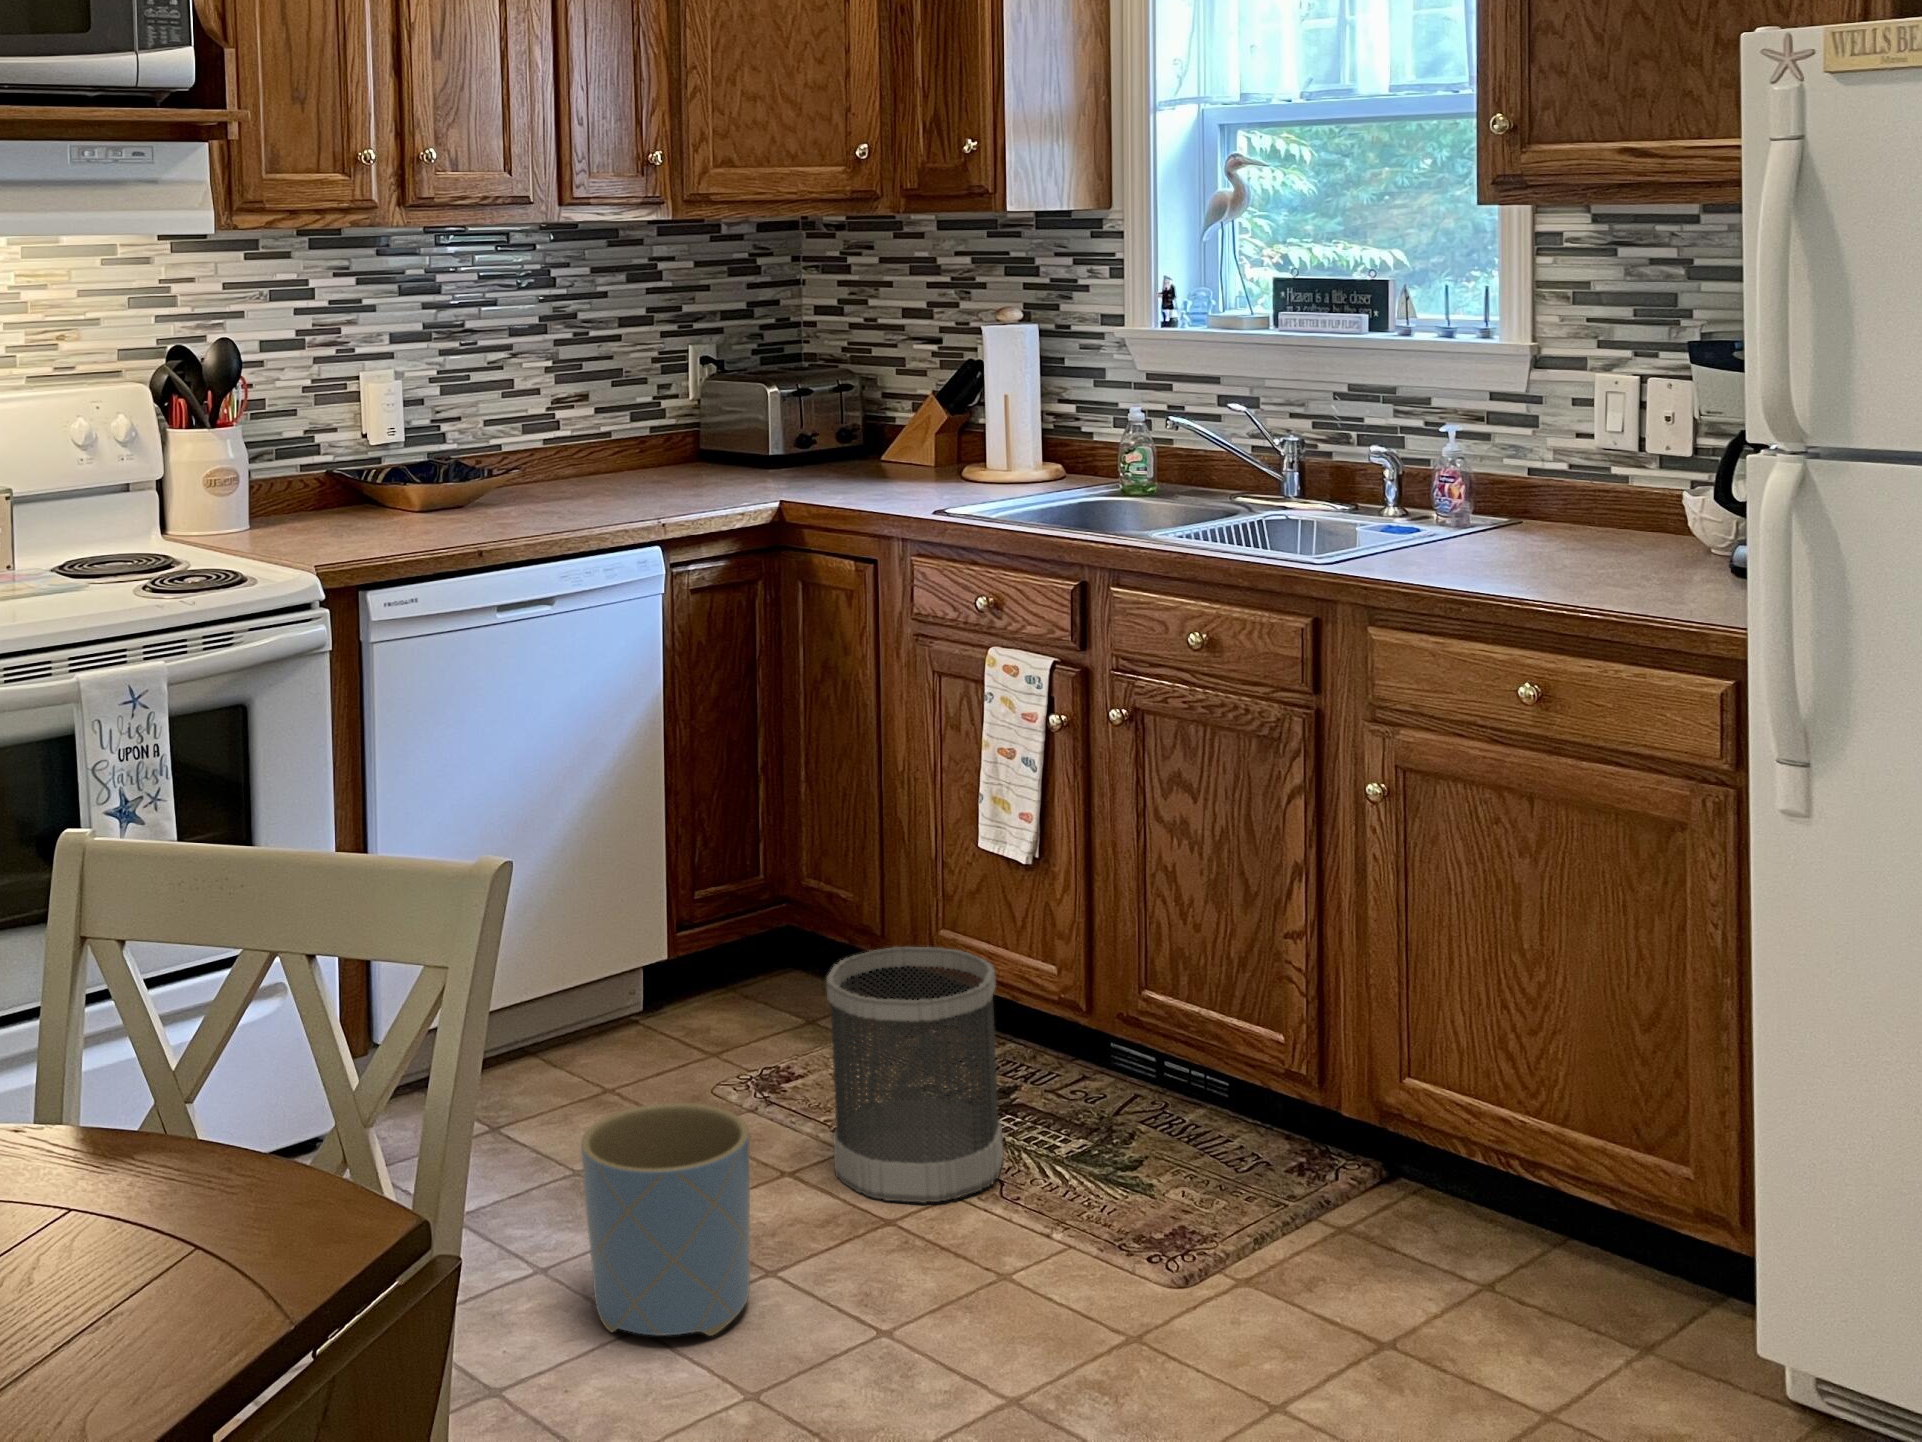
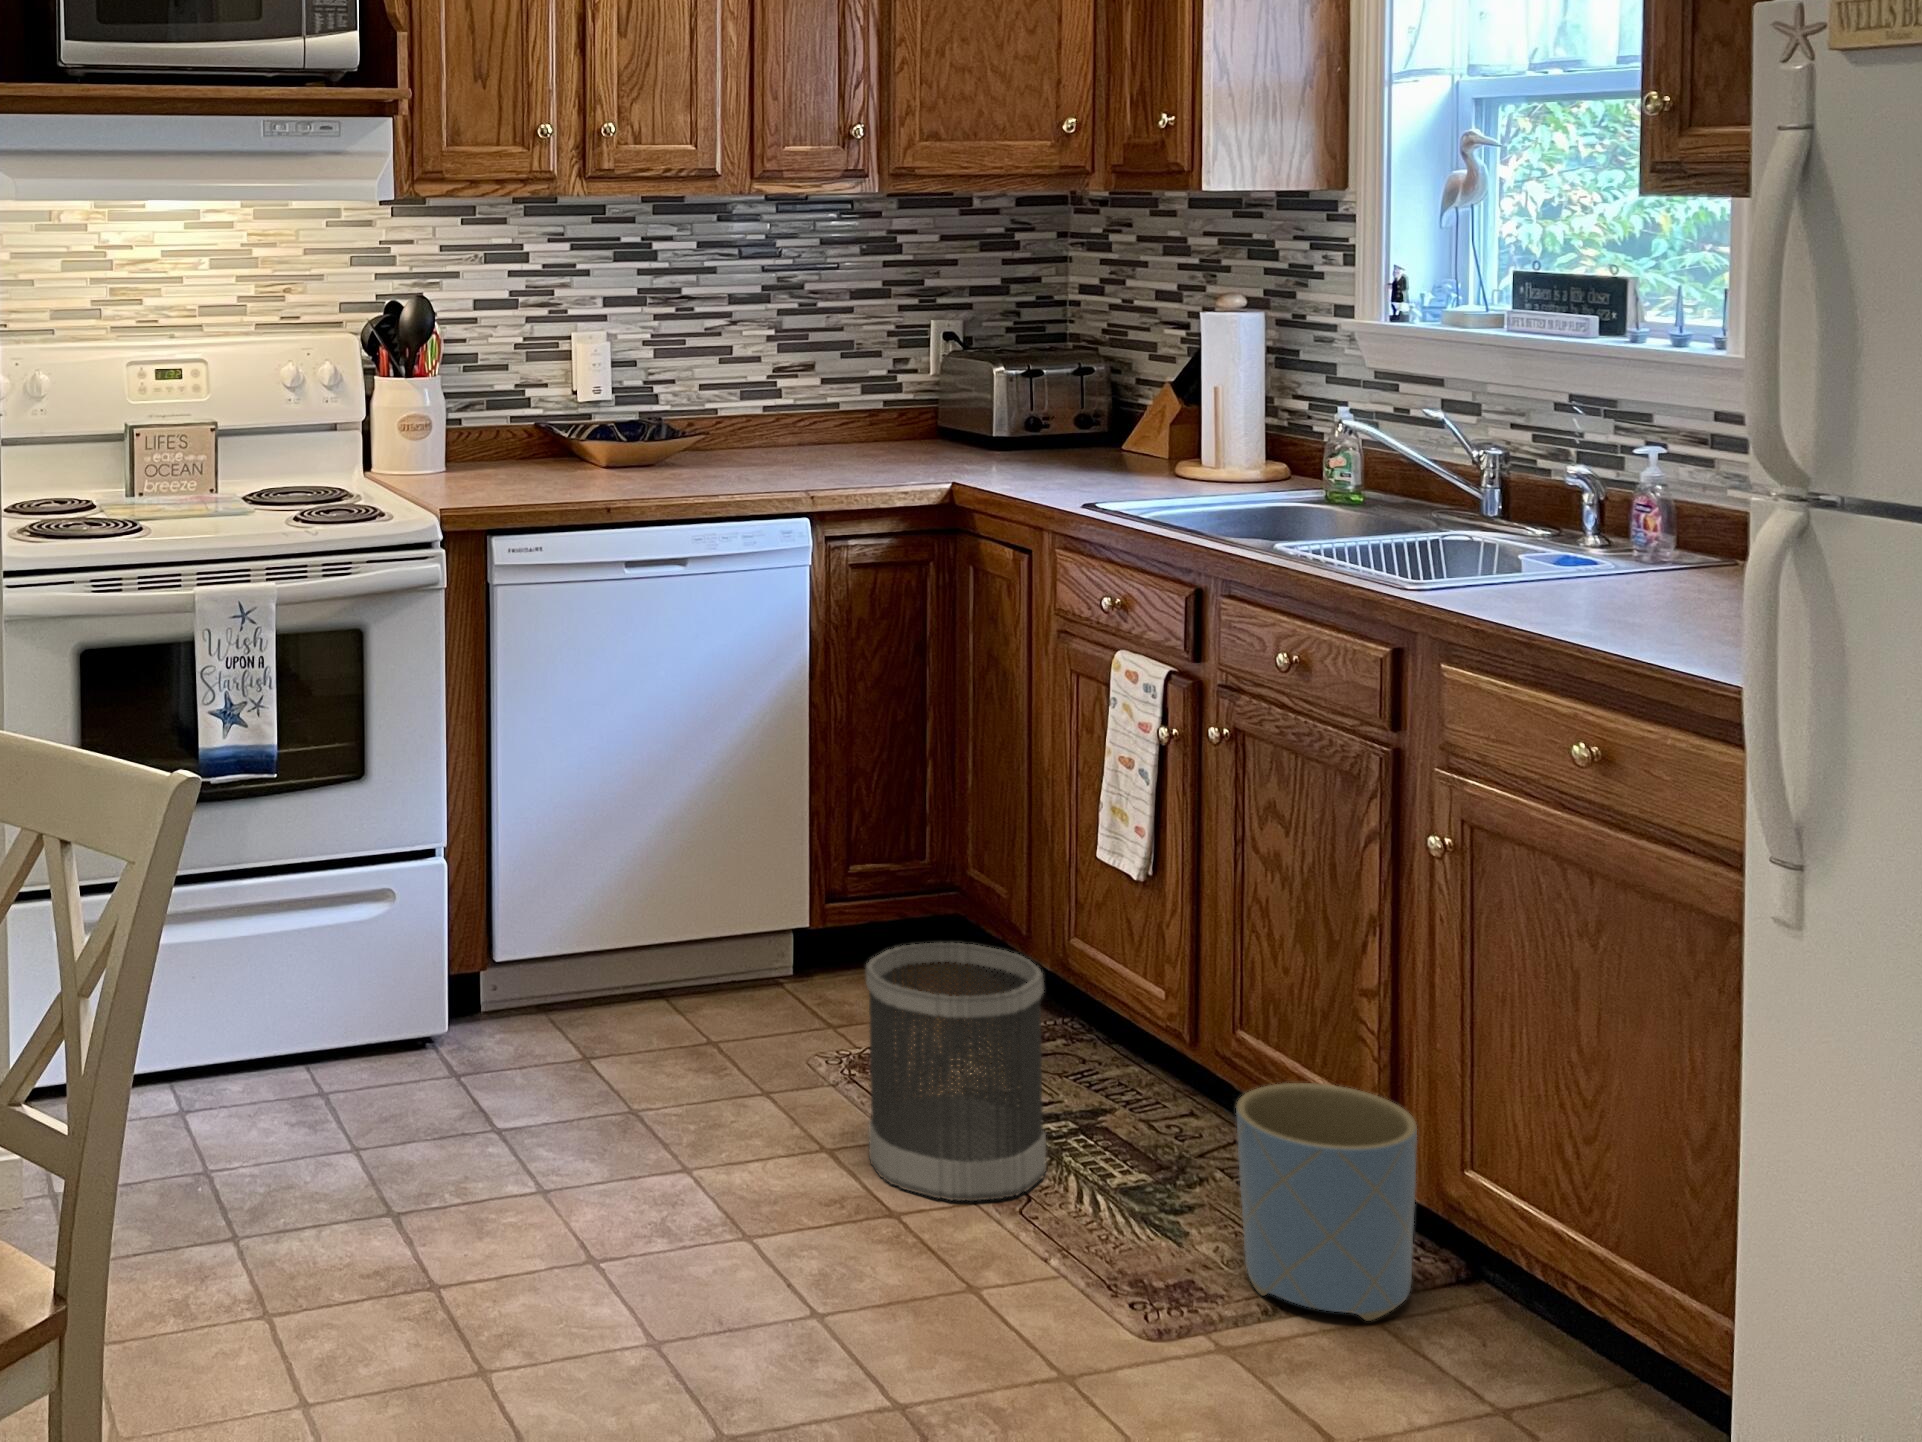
planter: present [581,1103,750,1336] -> present [1236,1083,1417,1321]

